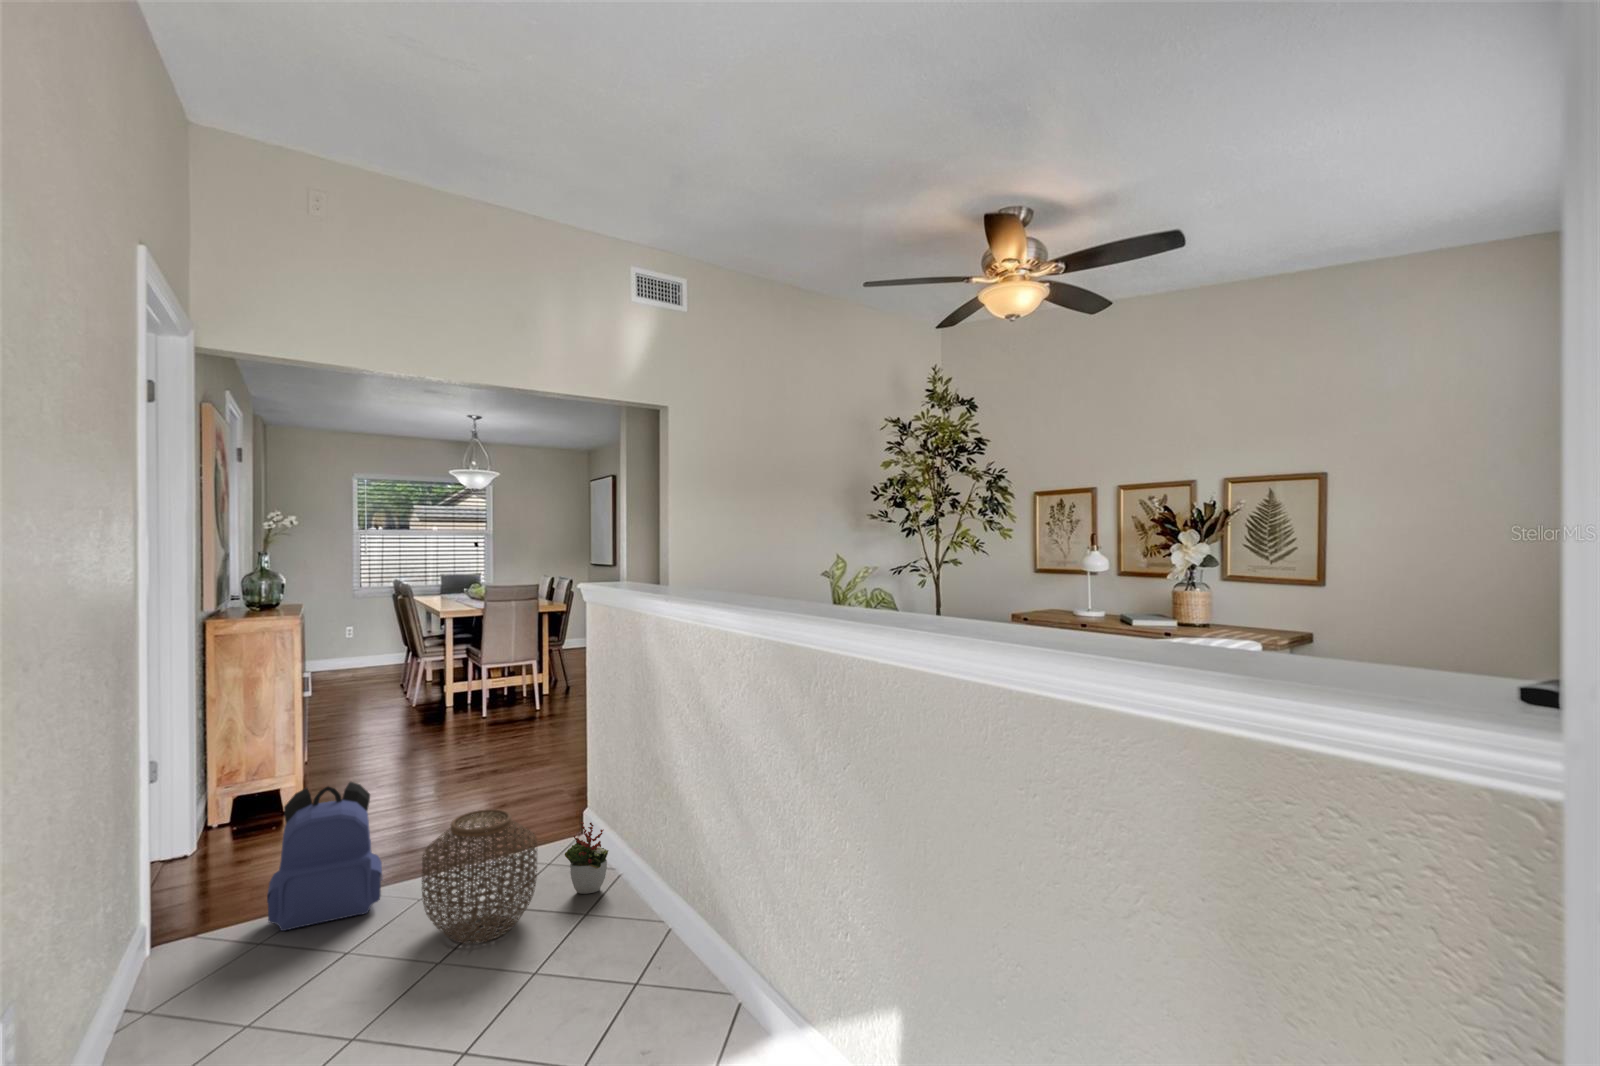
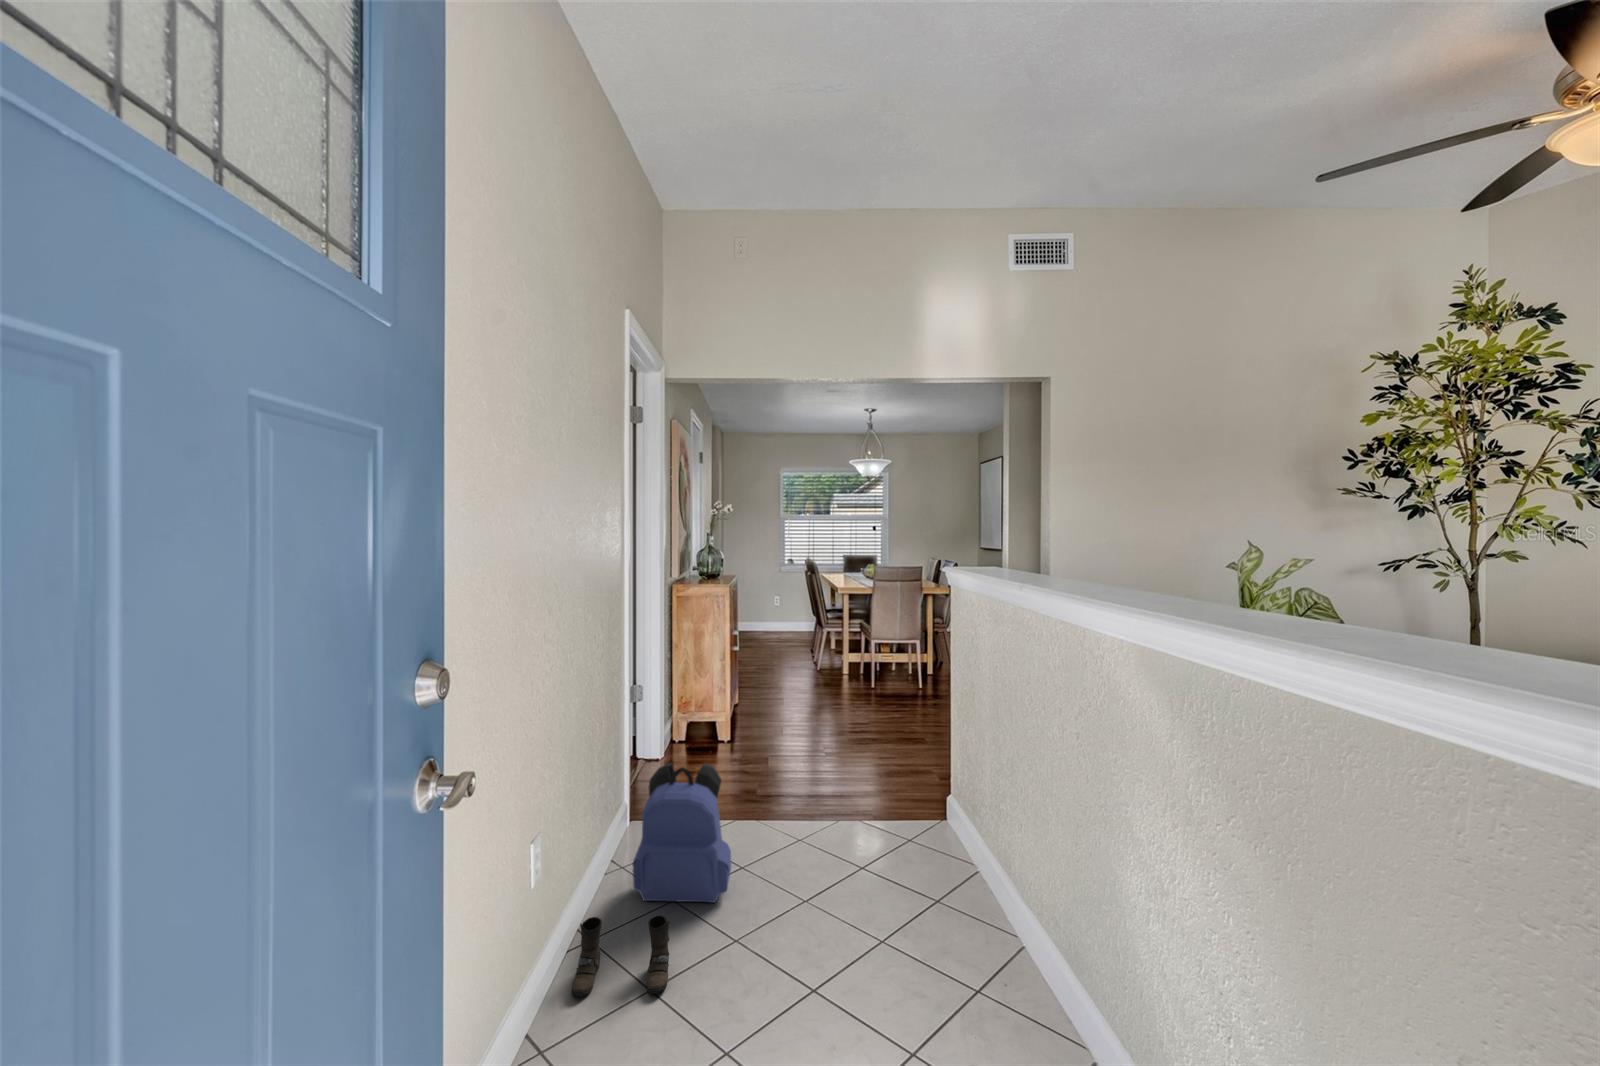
woven basket: present [422,809,537,943] -> none [750,827,871,986]
decorative plant: present [565,822,608,894] -> none [907,861,959,951]
boots: none [229,920,341,1013] -> present [572,915,670,996]

